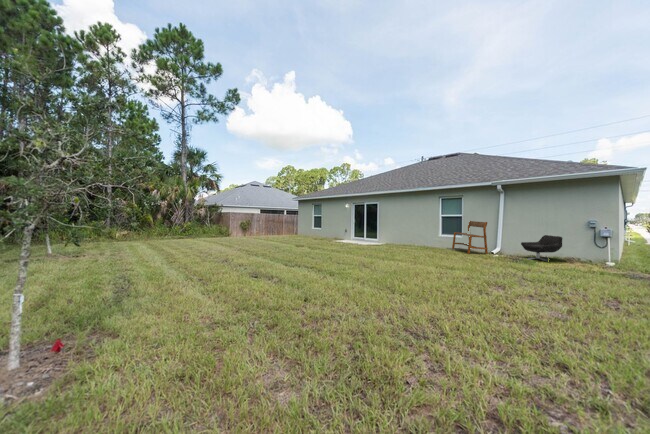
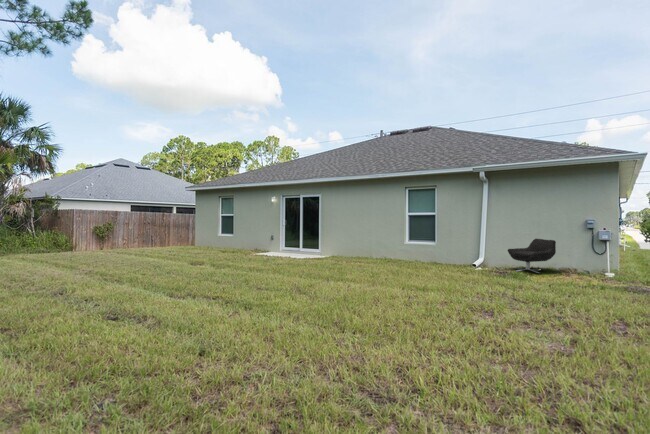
bench: present [452,221,488,254] -> none [422,221,467,266]

